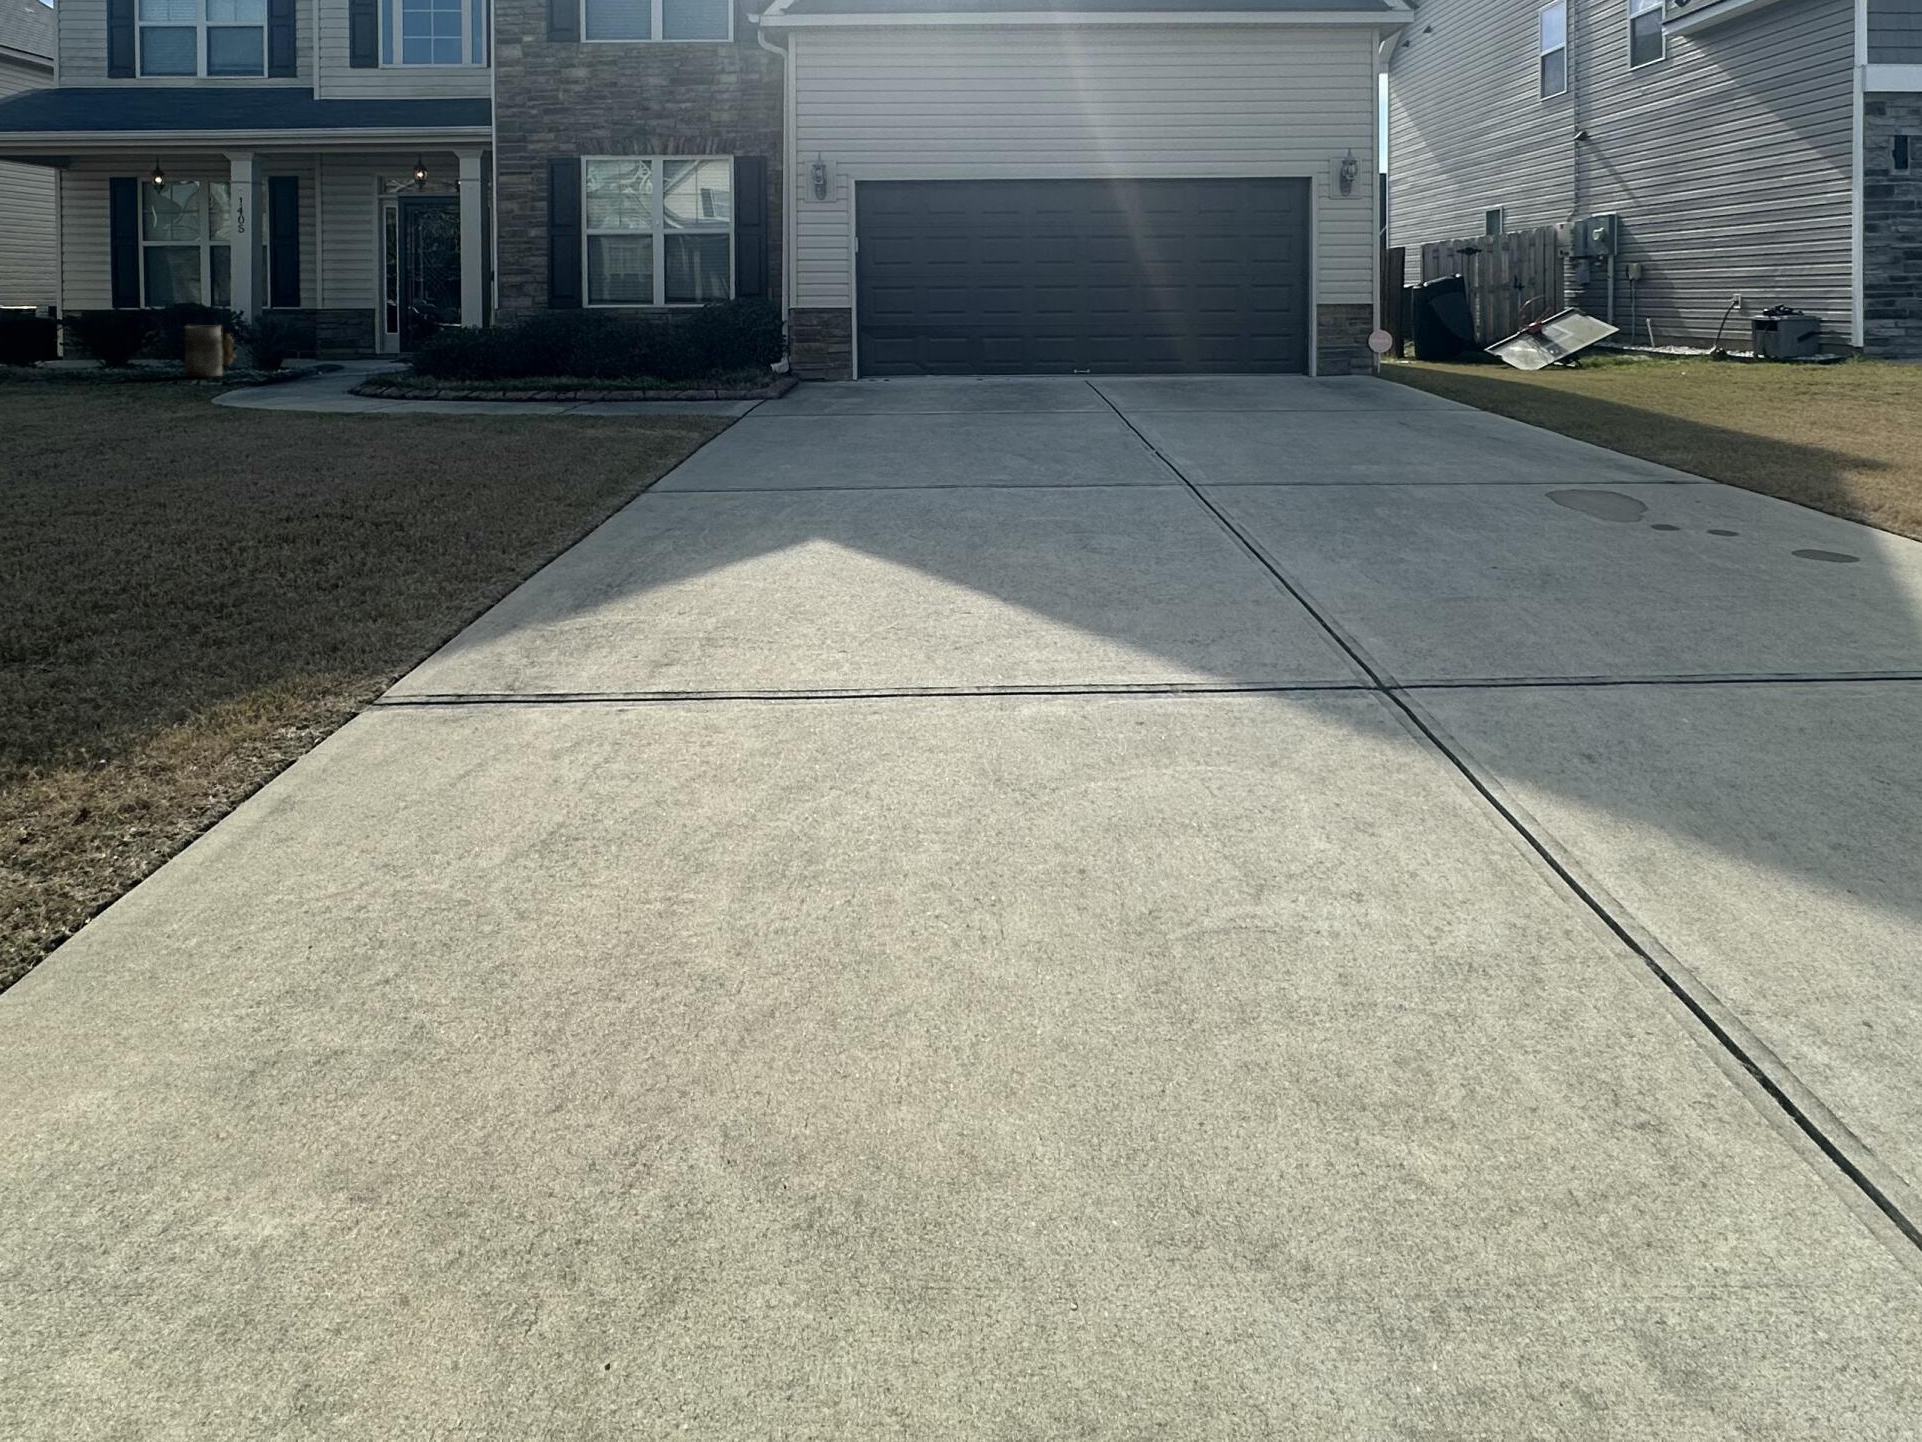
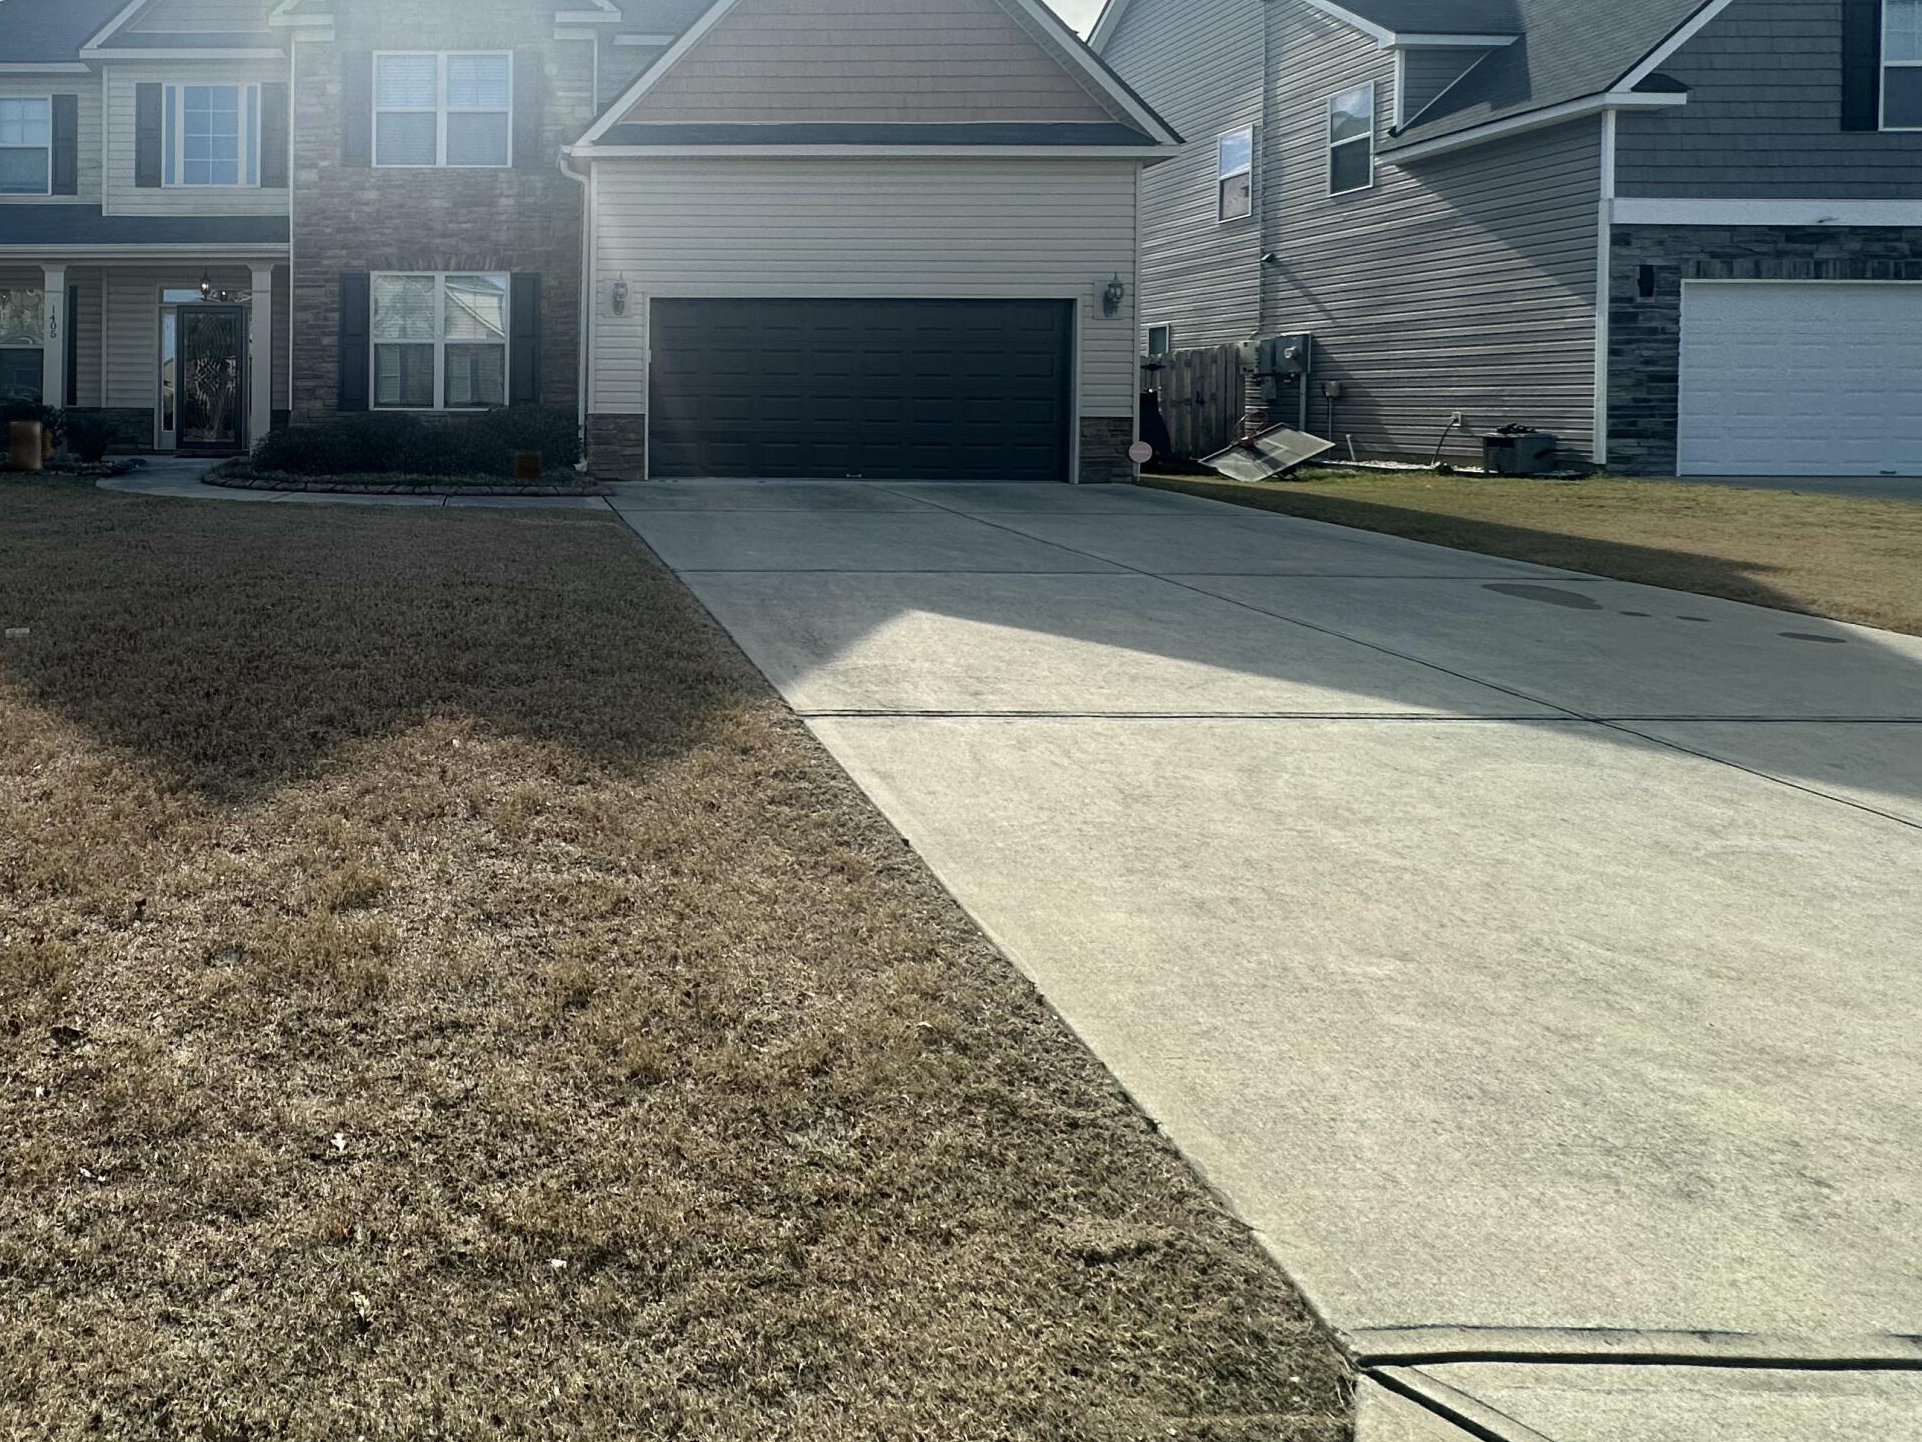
planter: none [694,349,725,392] -> present [514,452,541,480]

